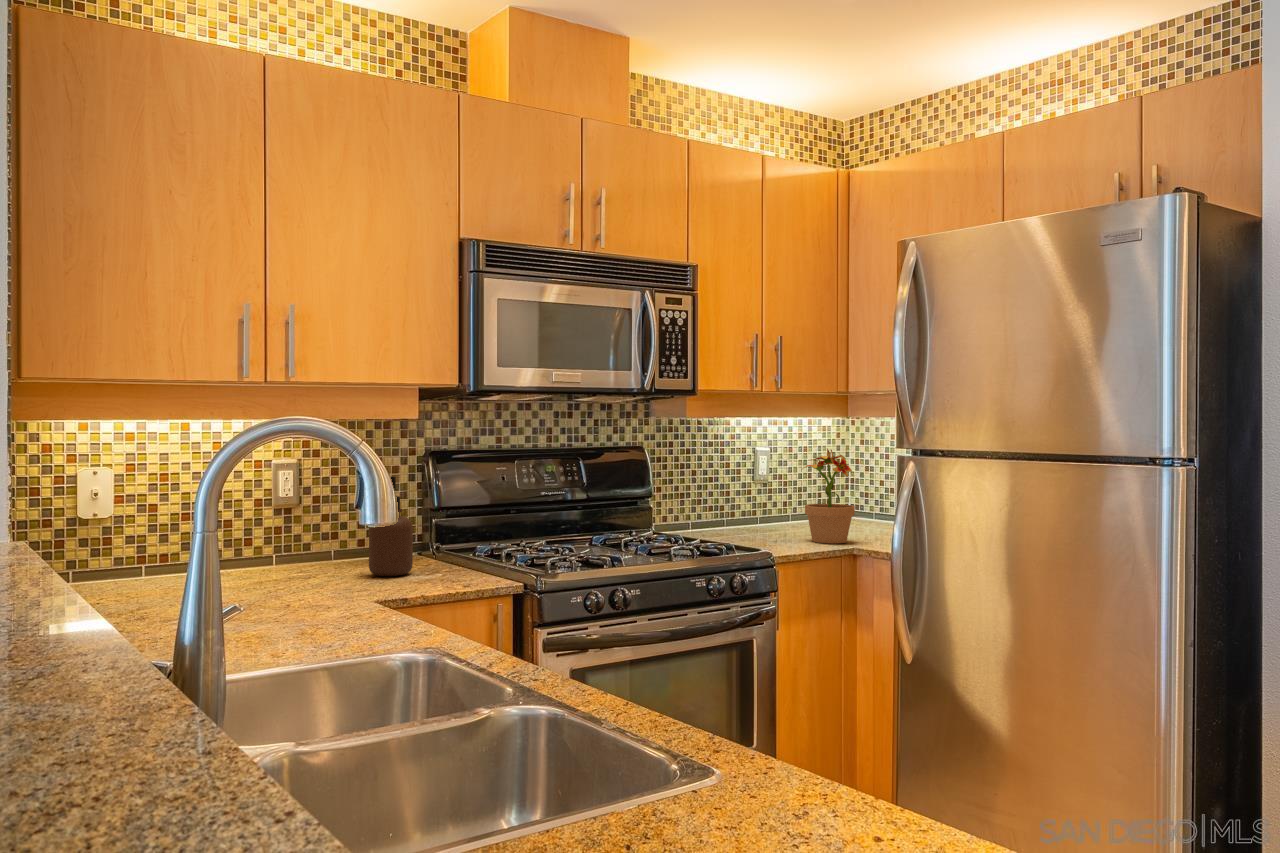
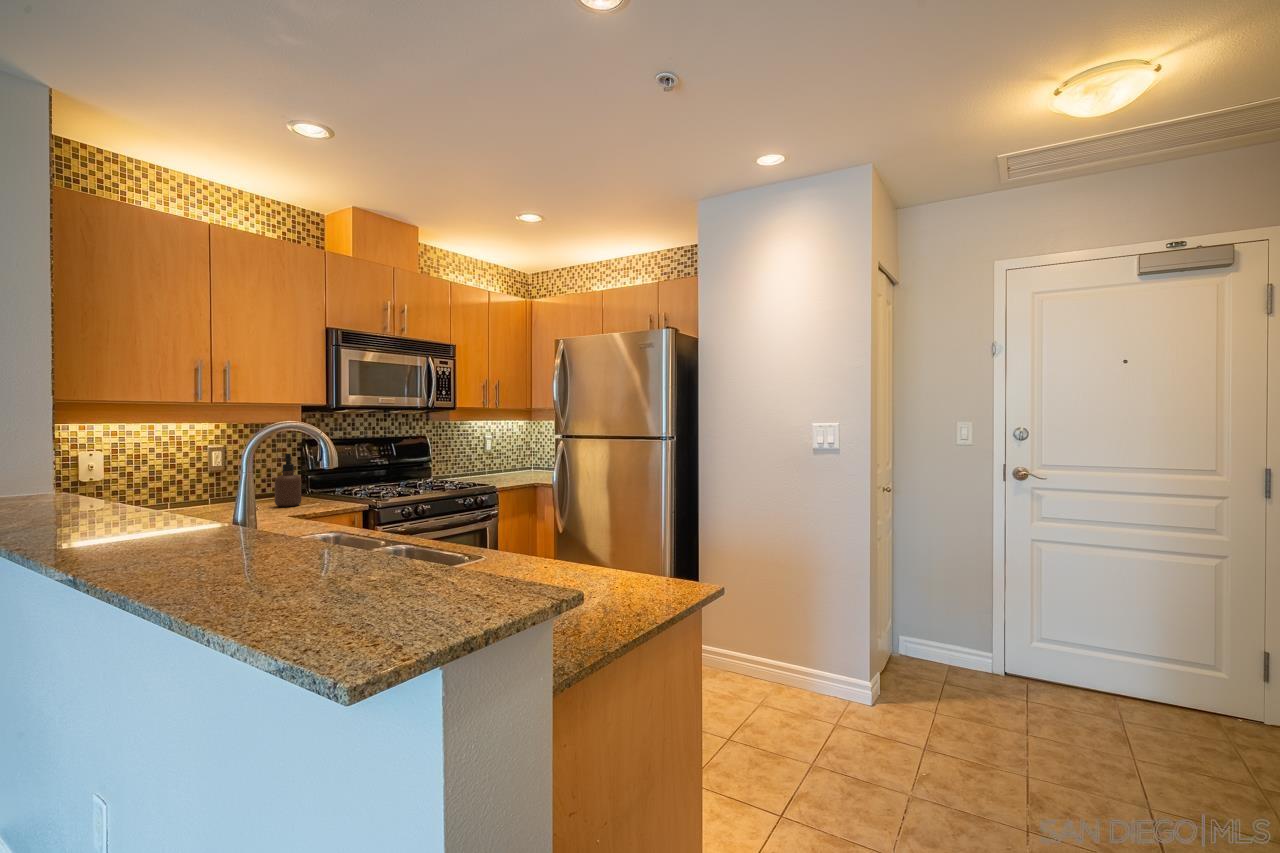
potted plant: present [802,448,855,543] -> none [509,436,535,481]

